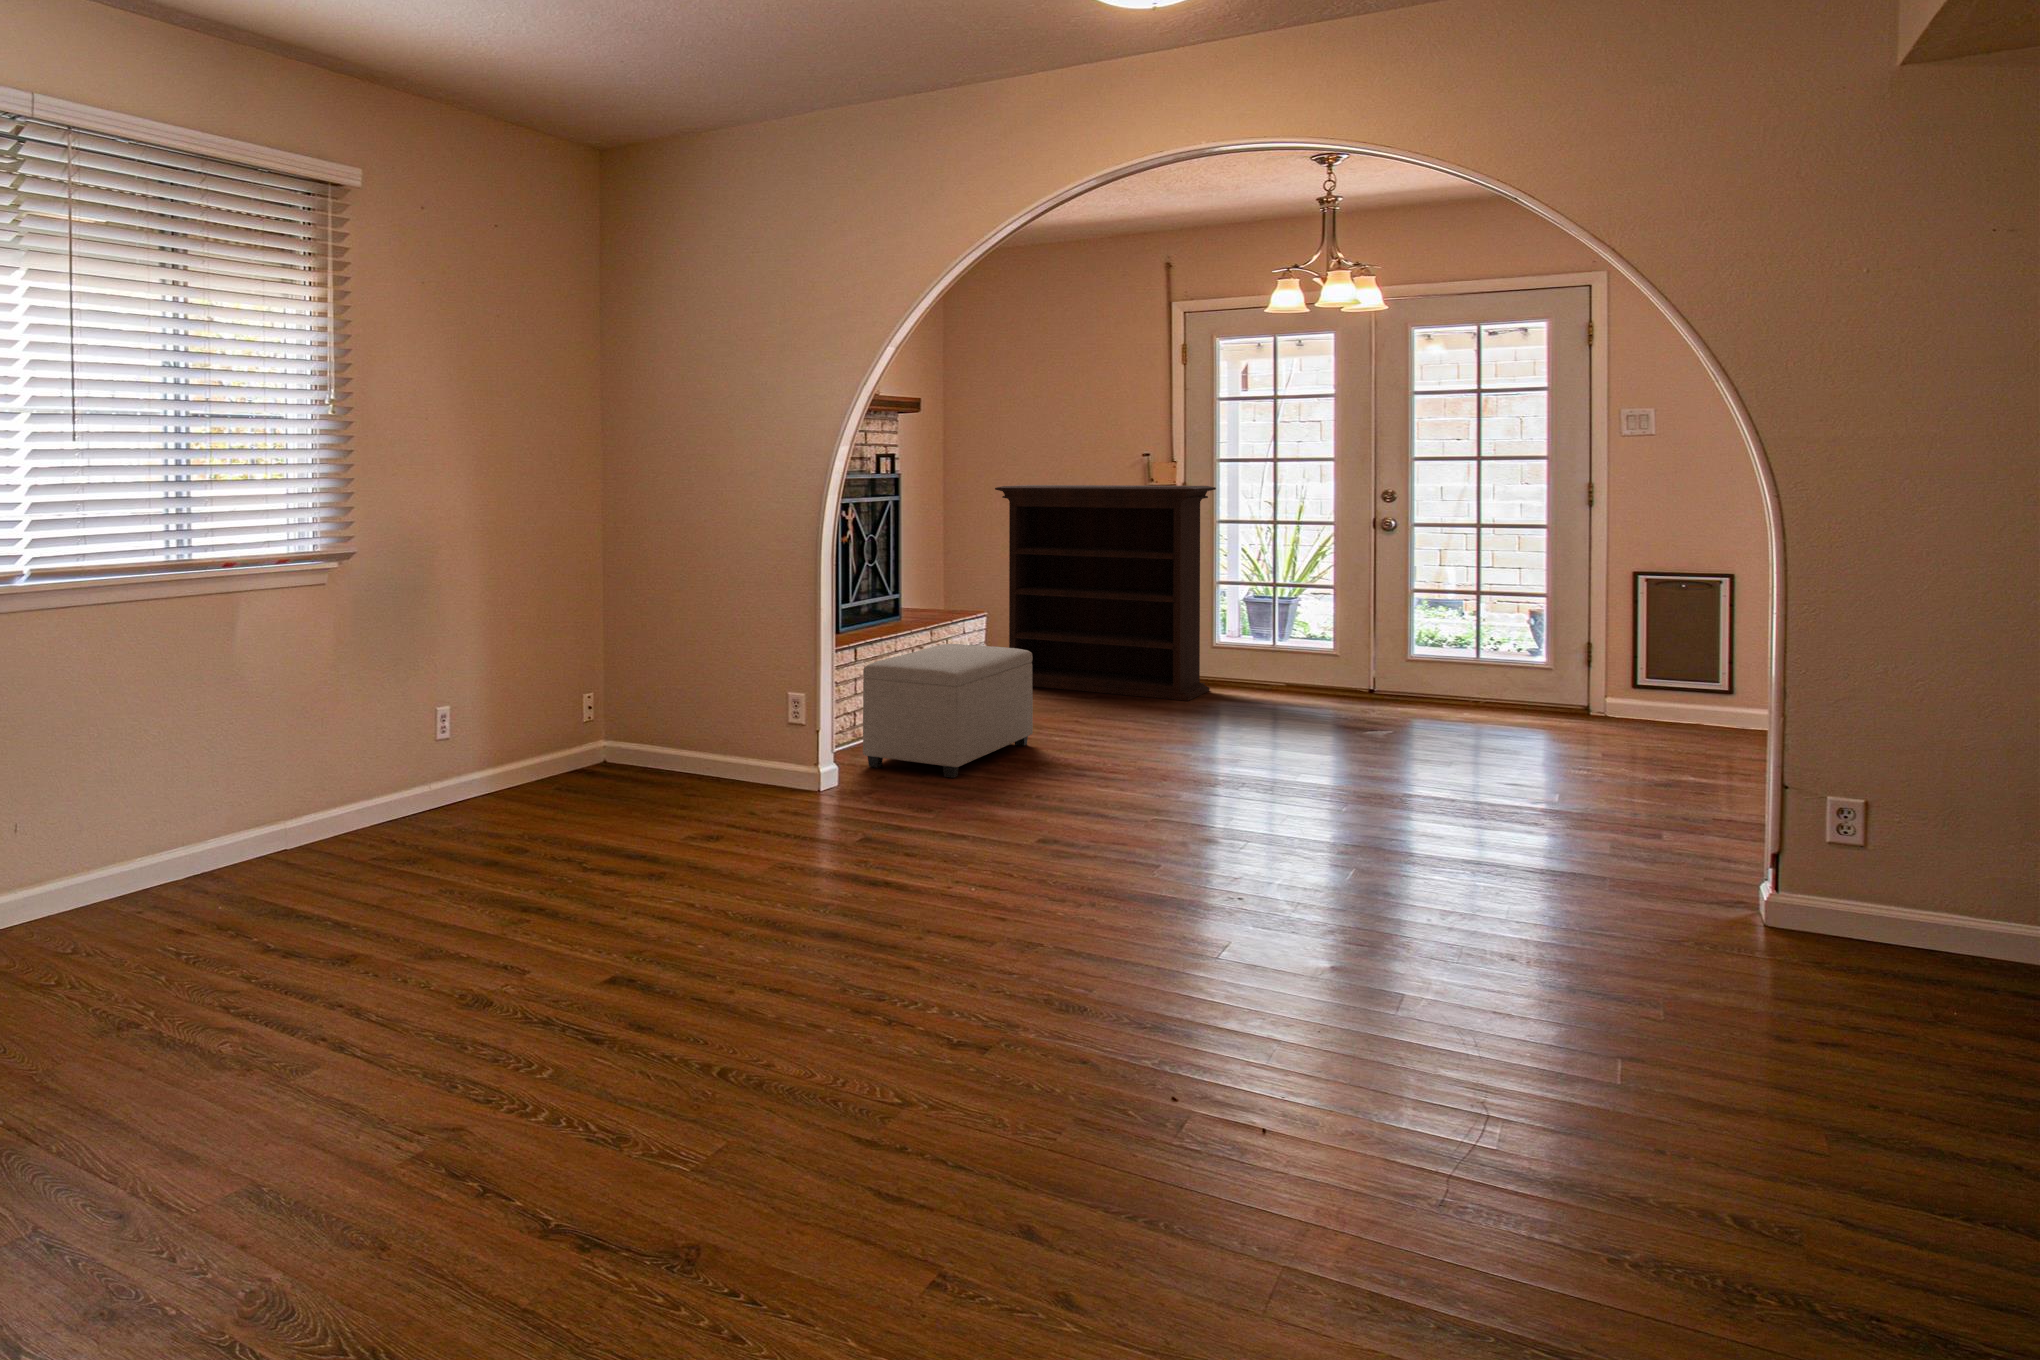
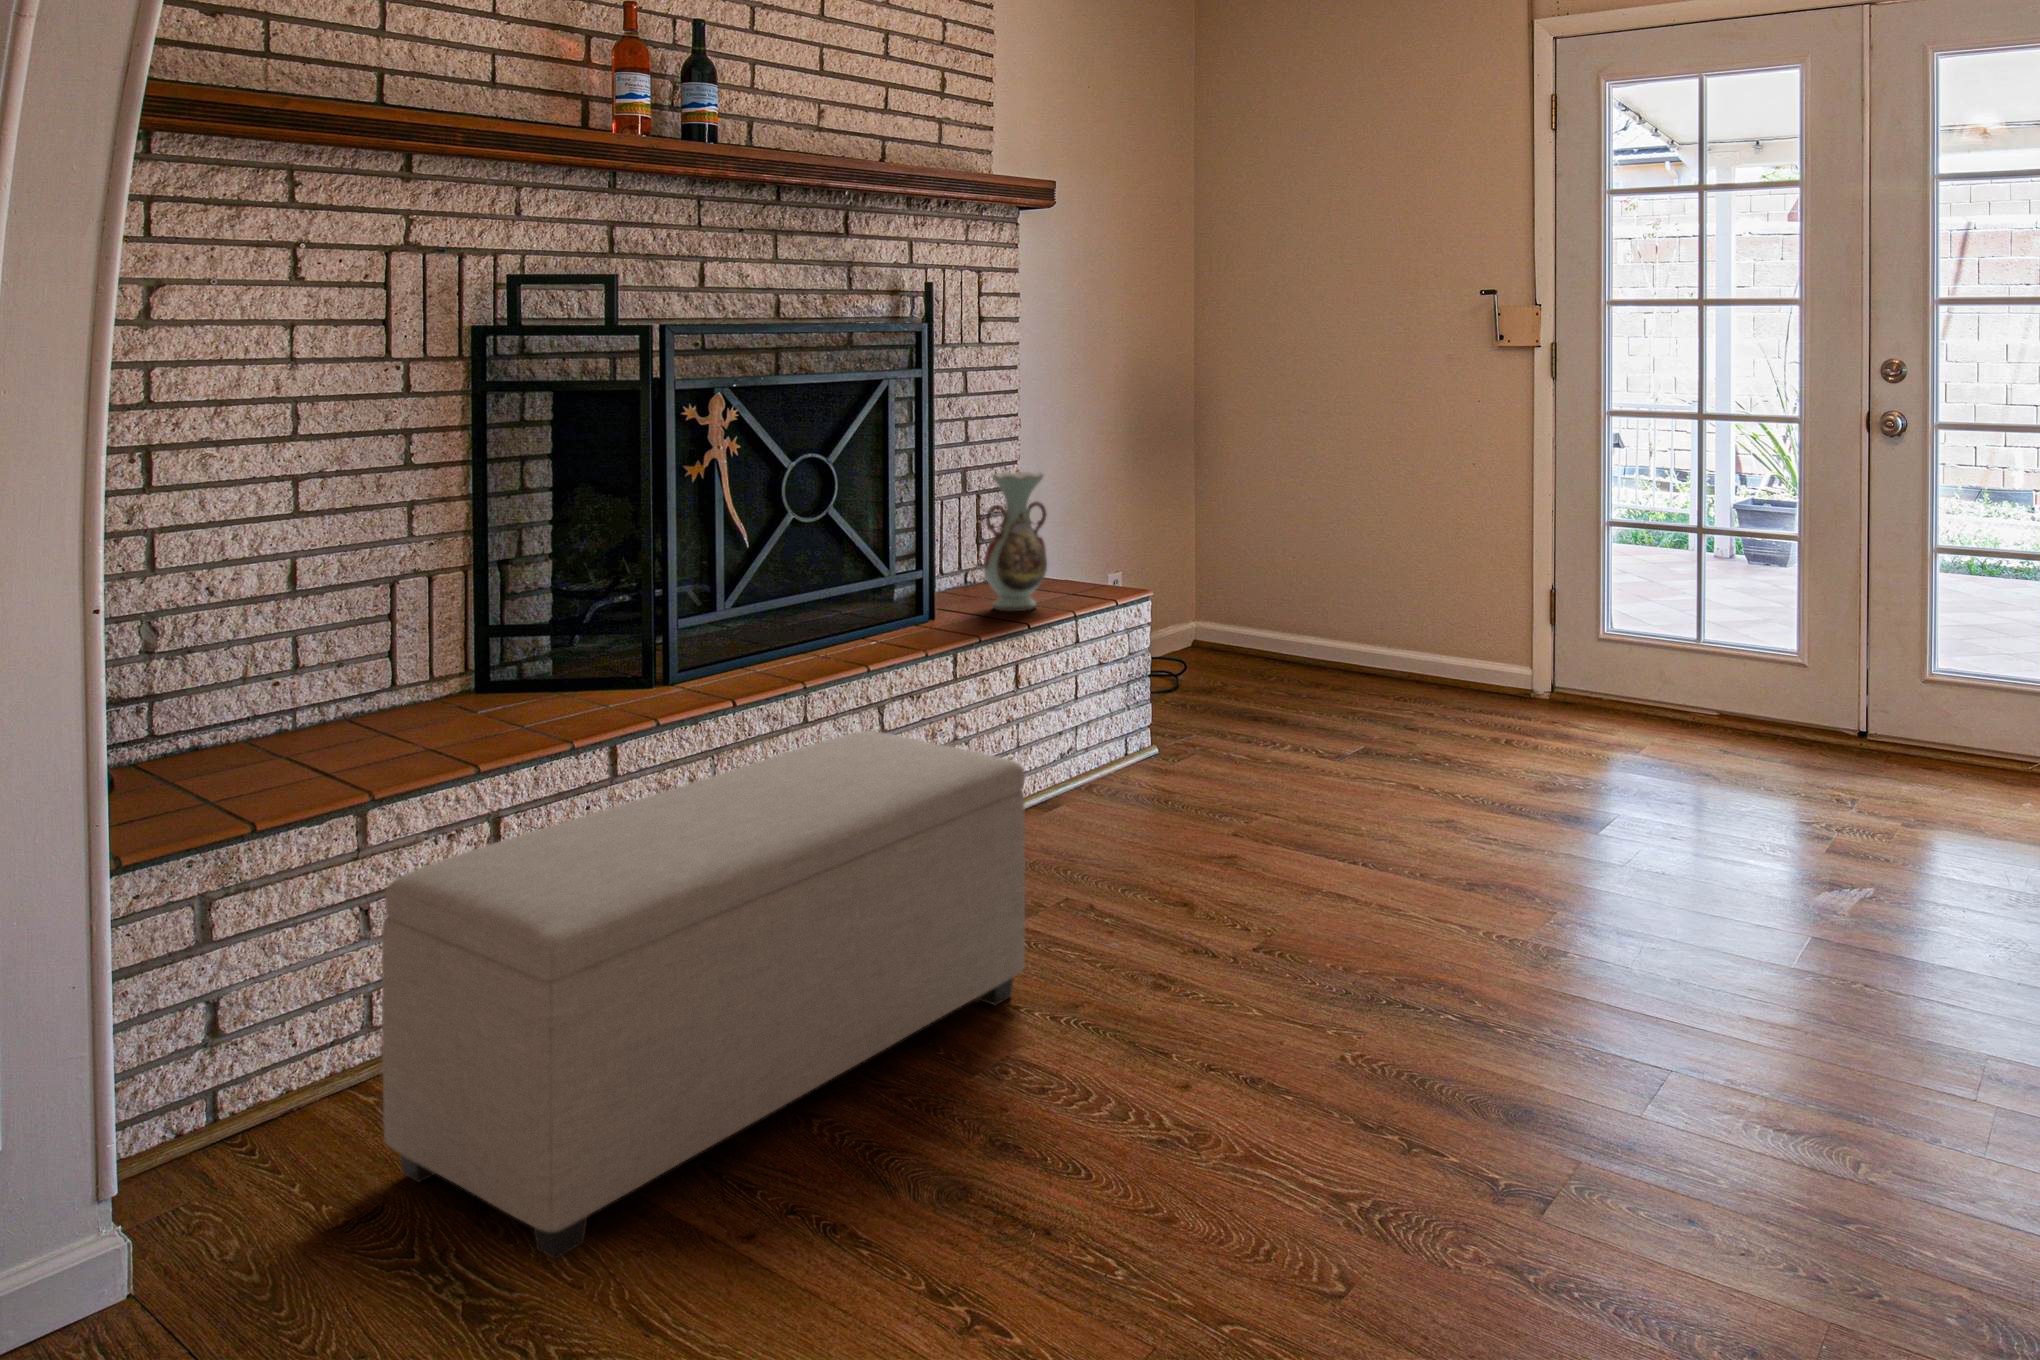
bookshelf: present [995,485,1216,701] -> none [1201,343,1590,774]
decorative vase: none [913,549,945,616] -> present [983,471,1047,611]

